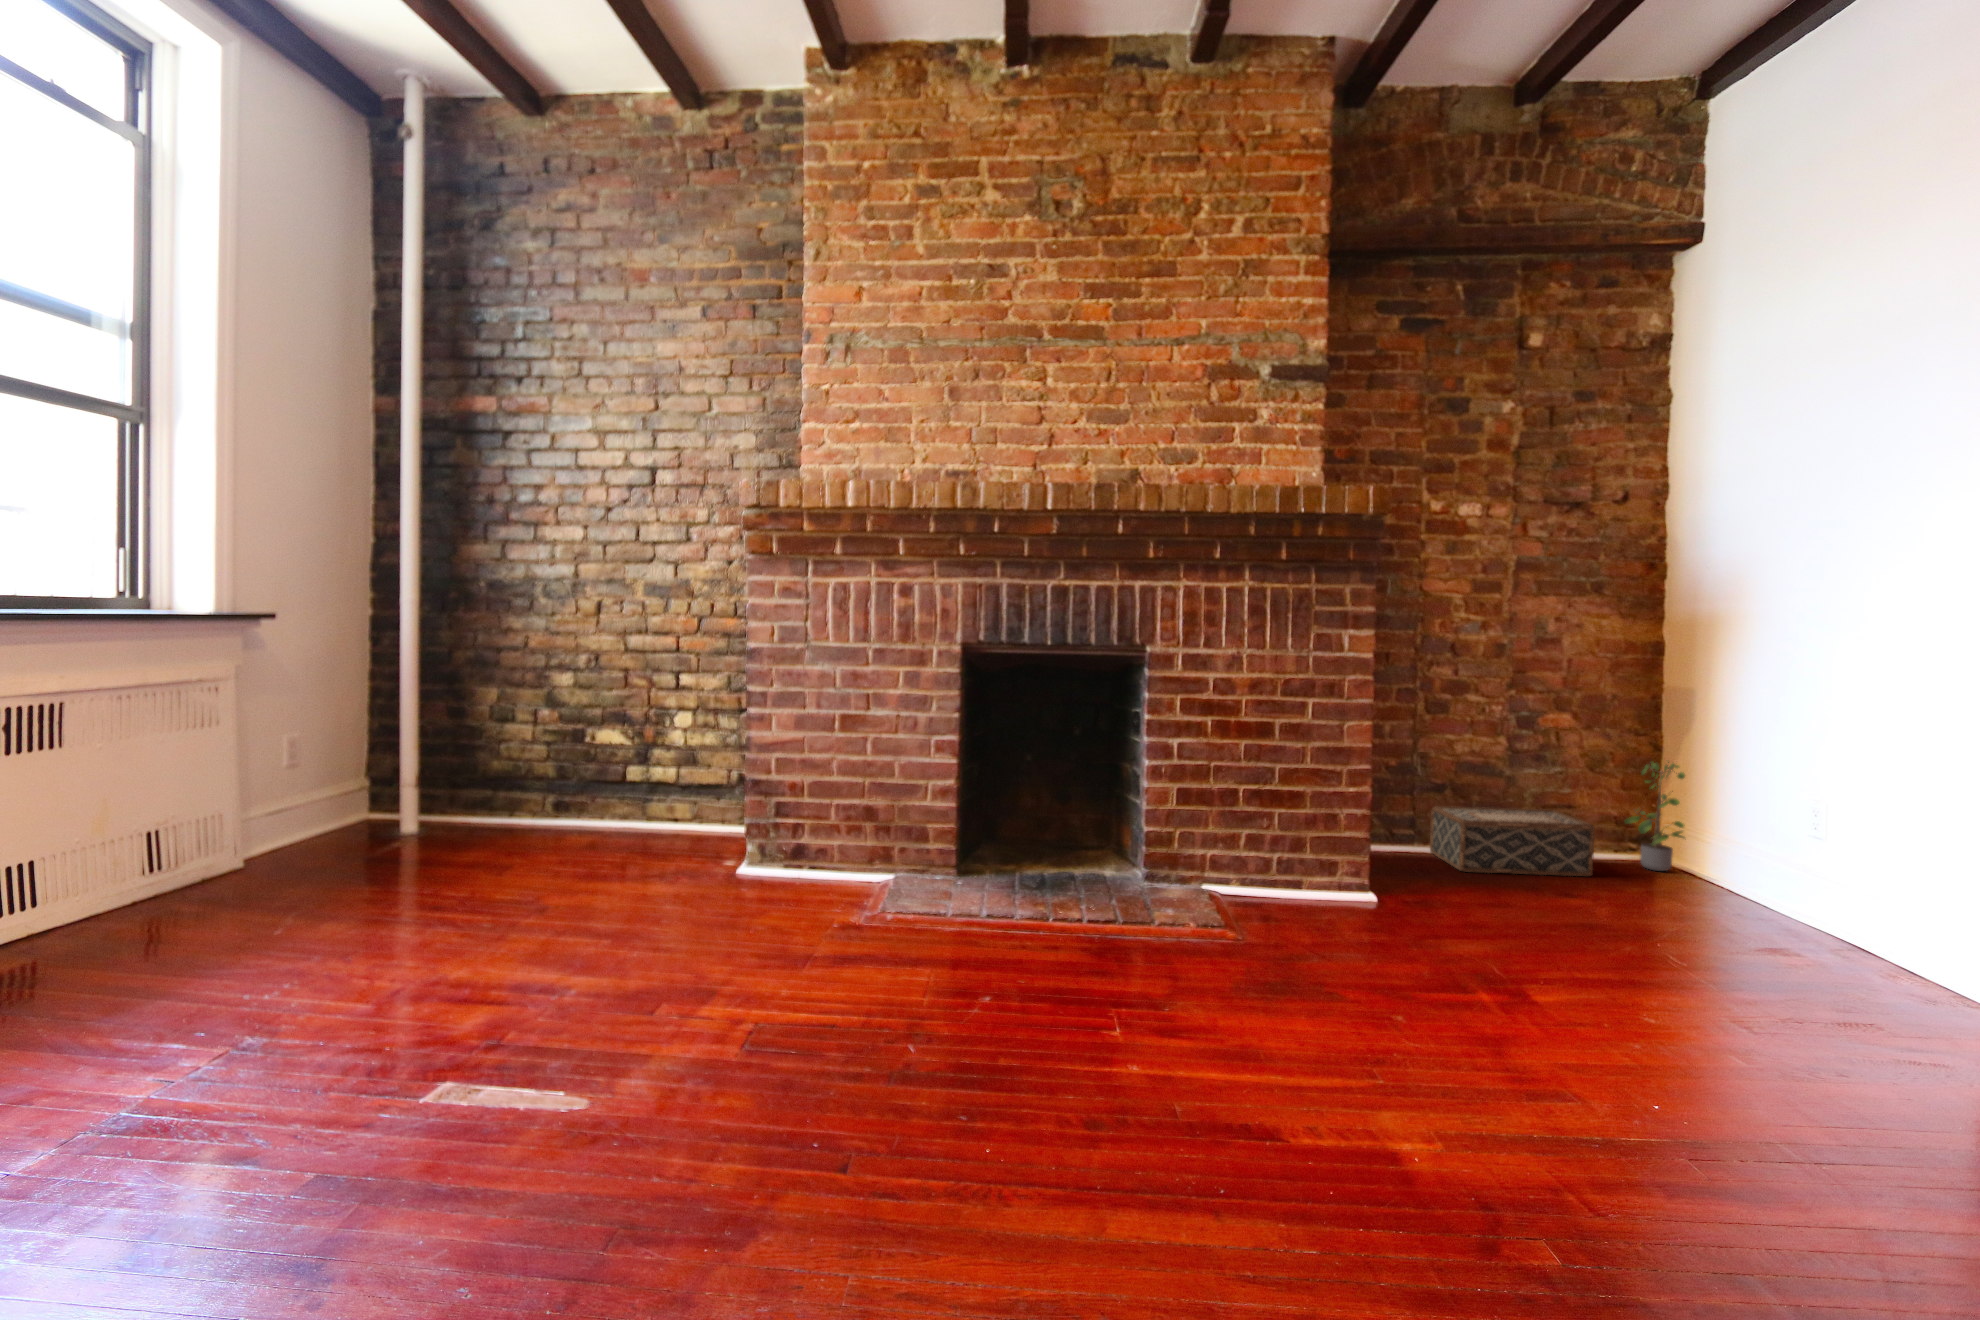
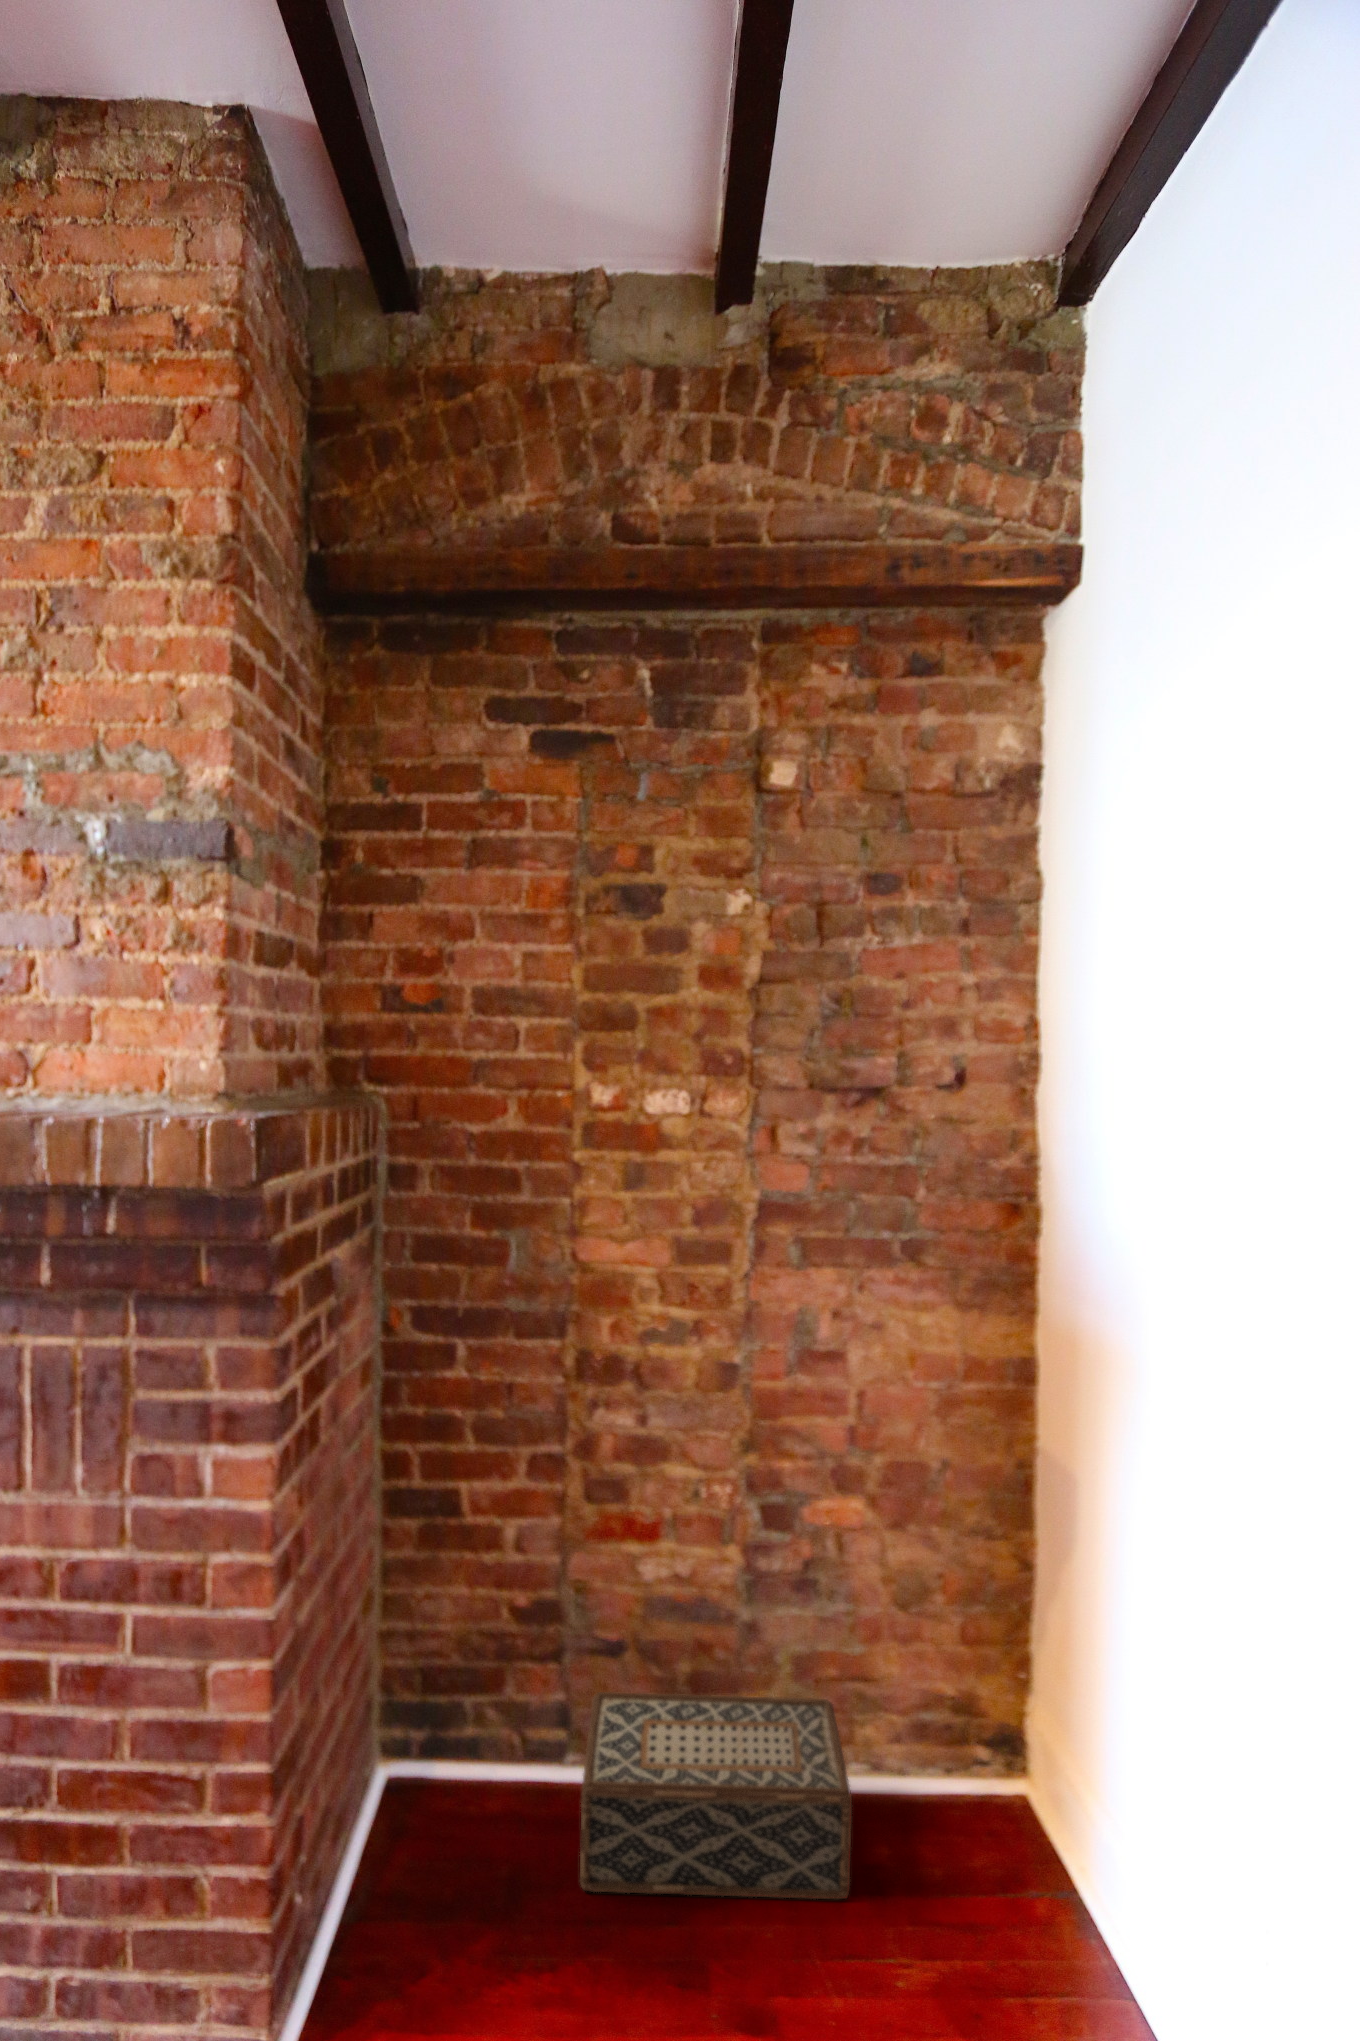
potted plant: present [1625,762,1685,871] -> none [954,1609,1047,1858]

